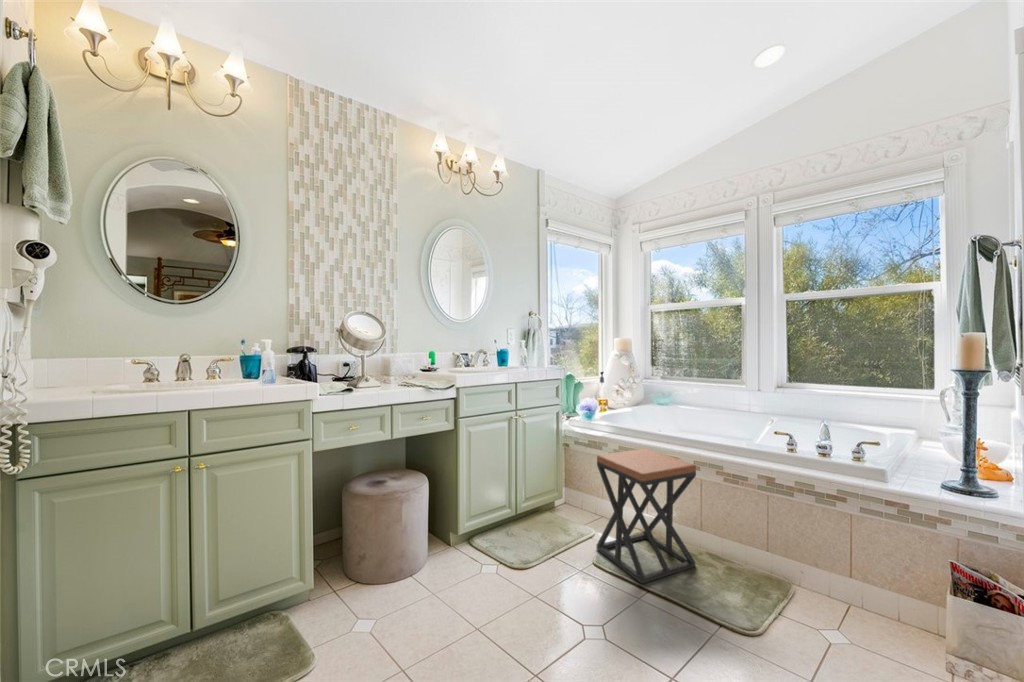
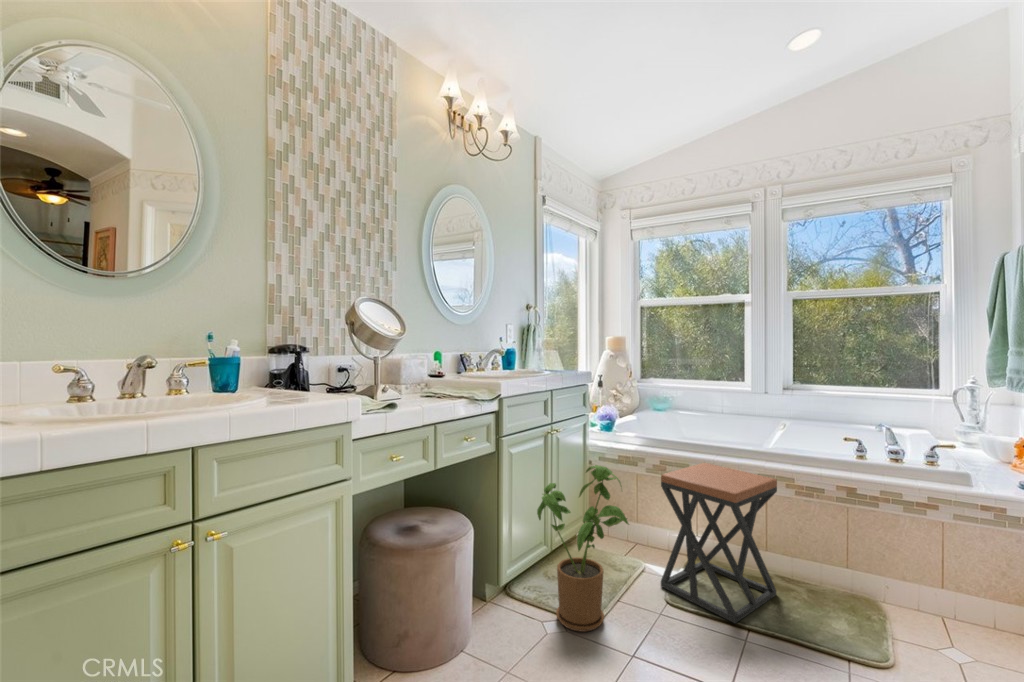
house plant: none [486,444,553,575] -> present [537,465,628,632]

